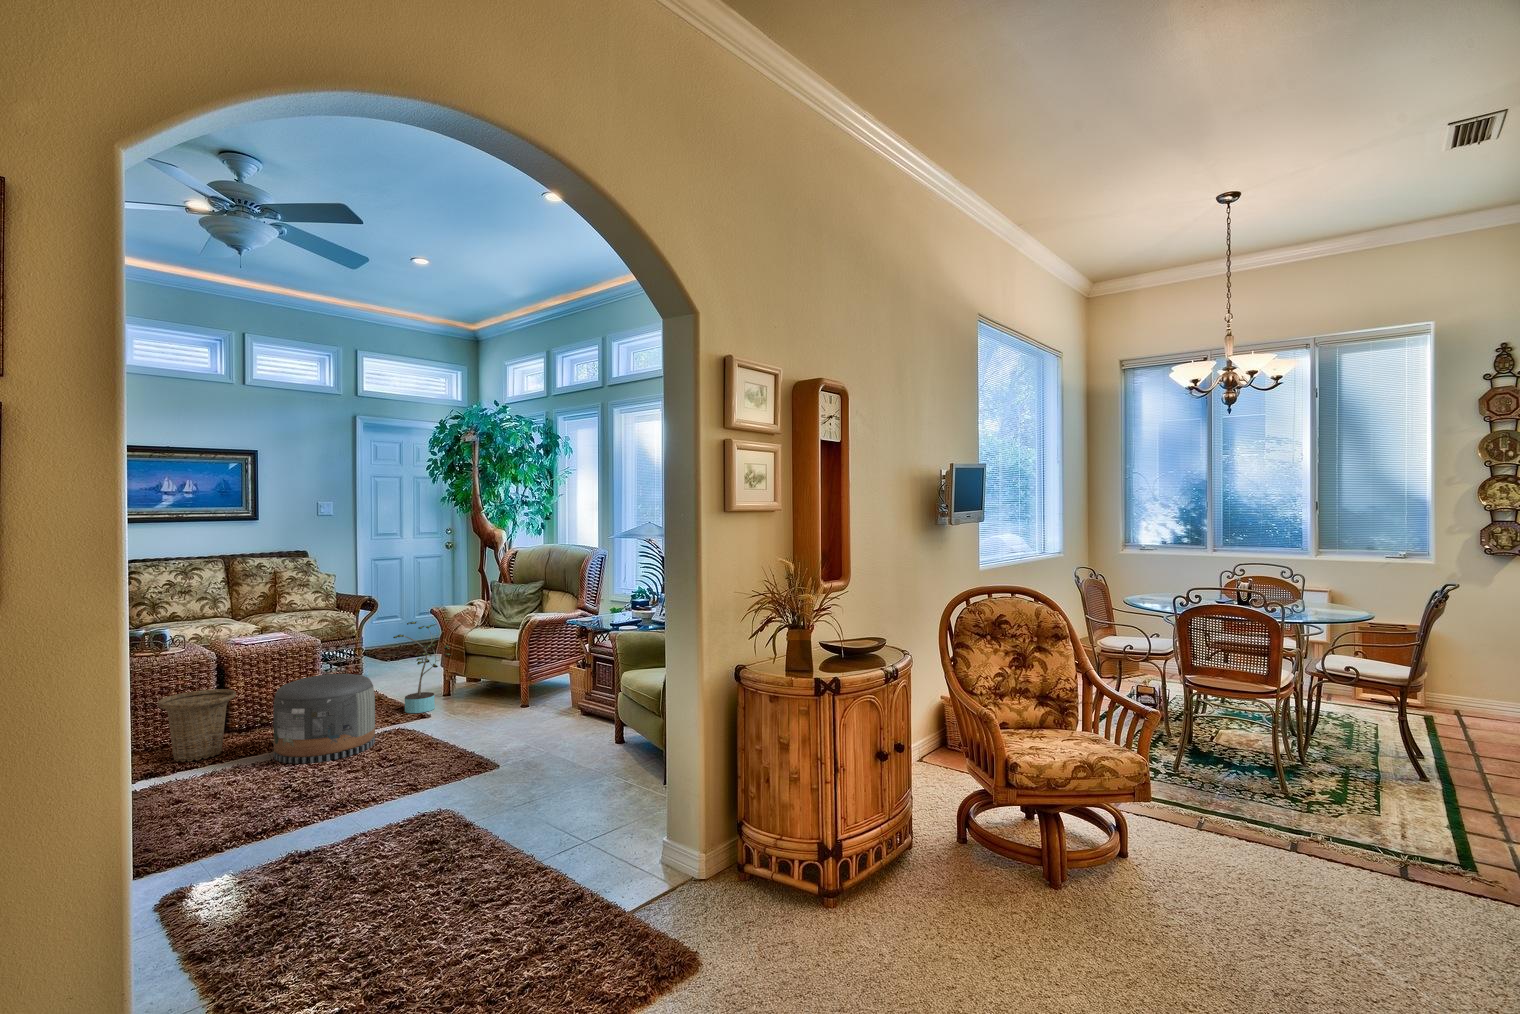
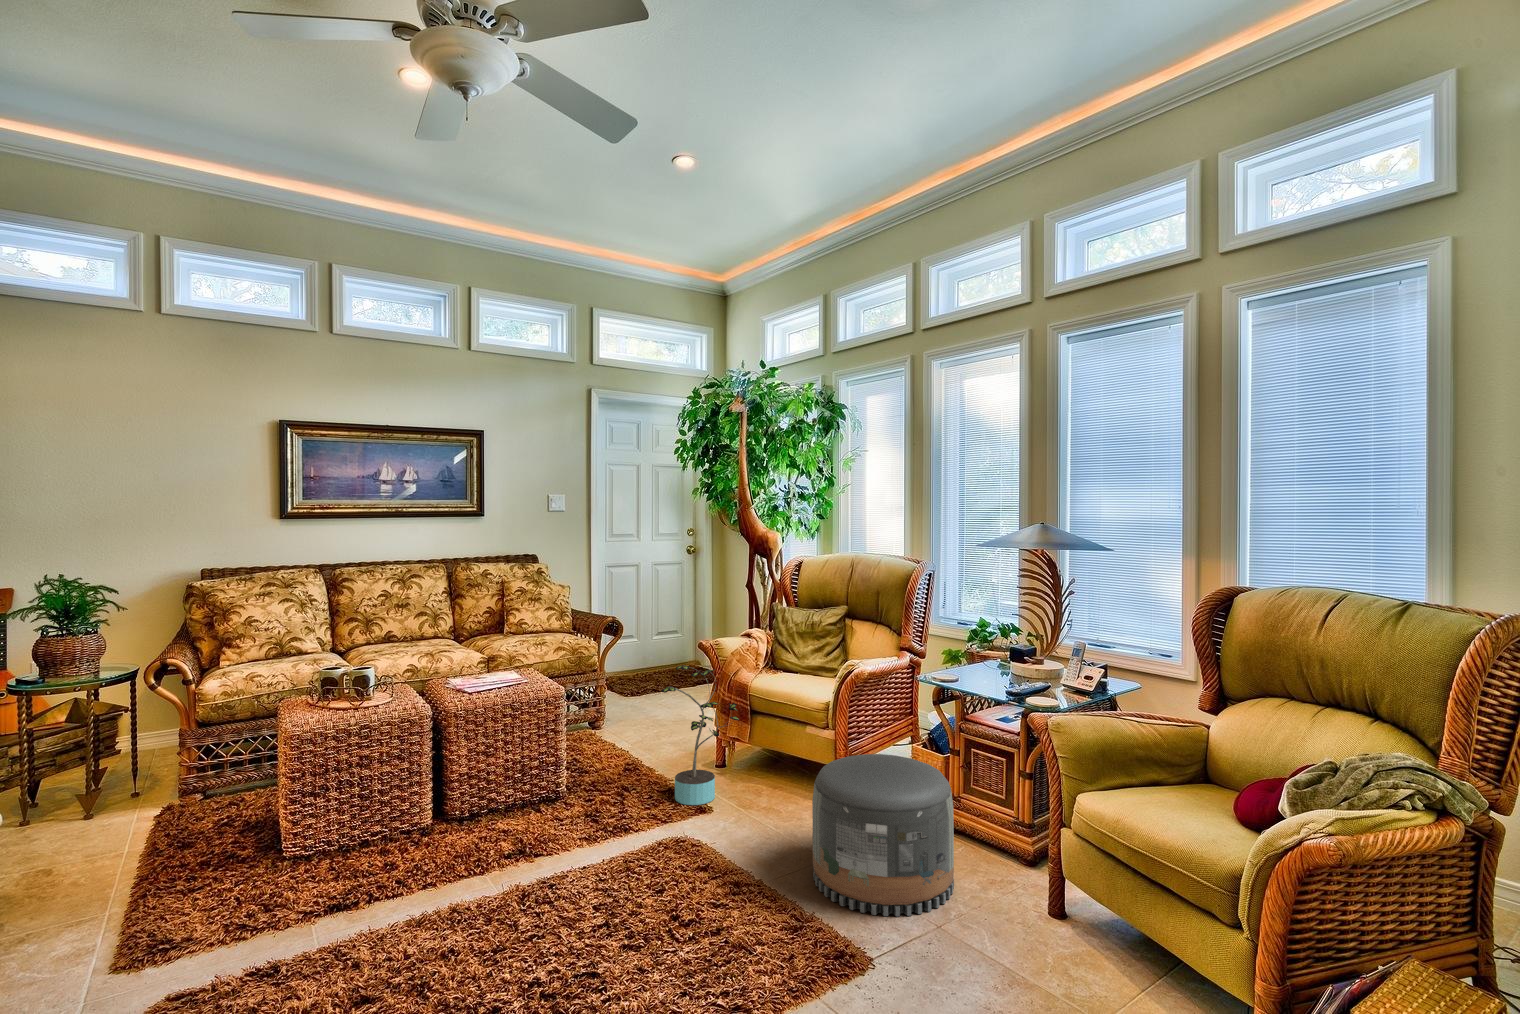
pouf: present [273,674,375,764] -> present [812,754,954,916]
basket: present [157,689,236,762] -> none [350,767,456,887]

